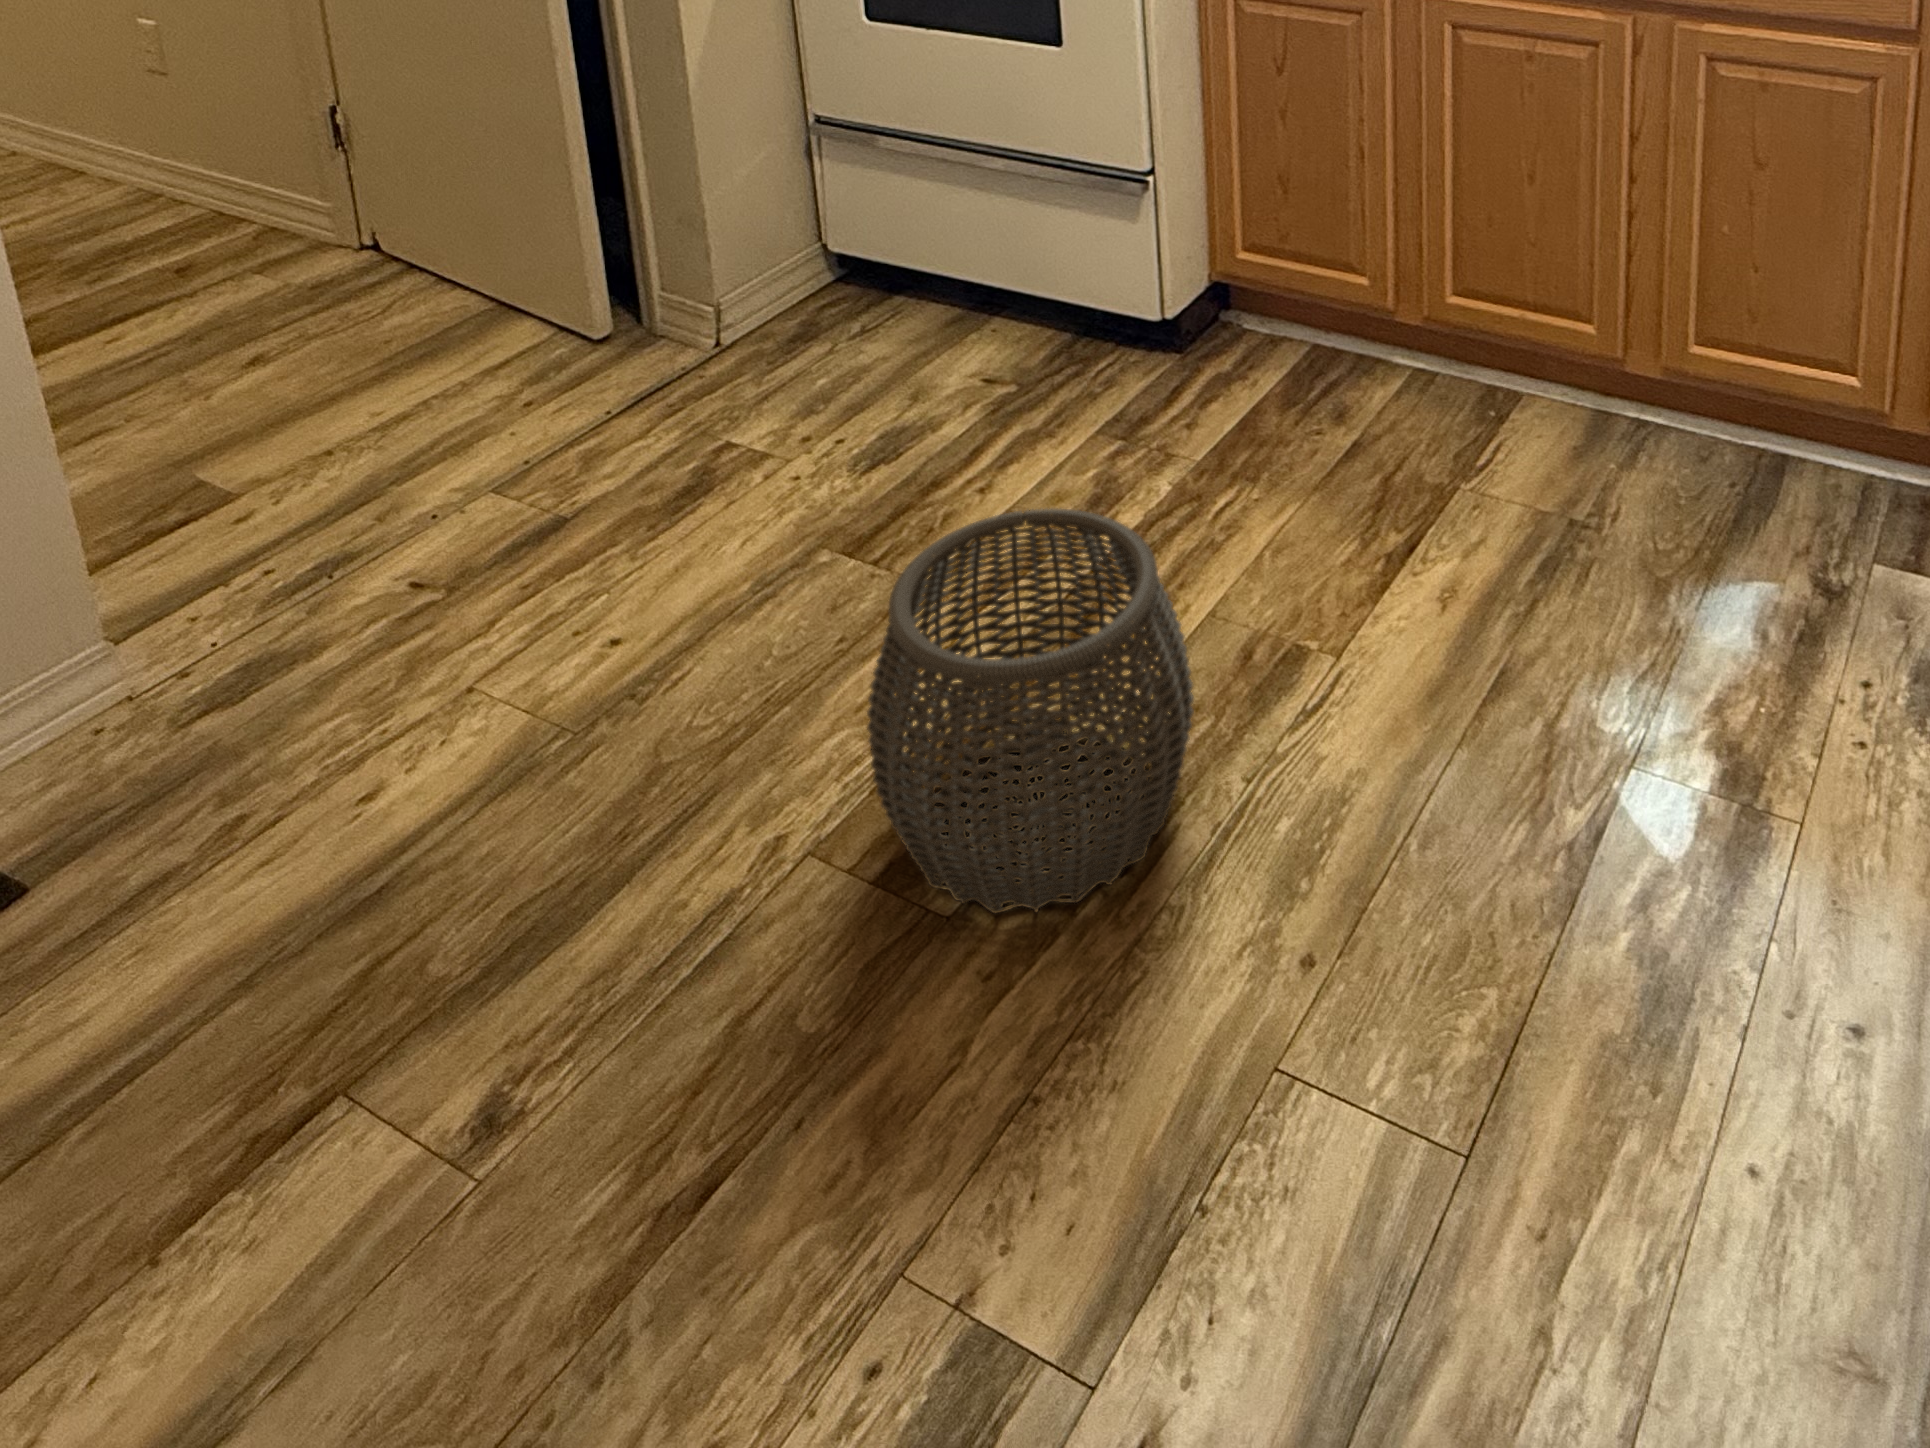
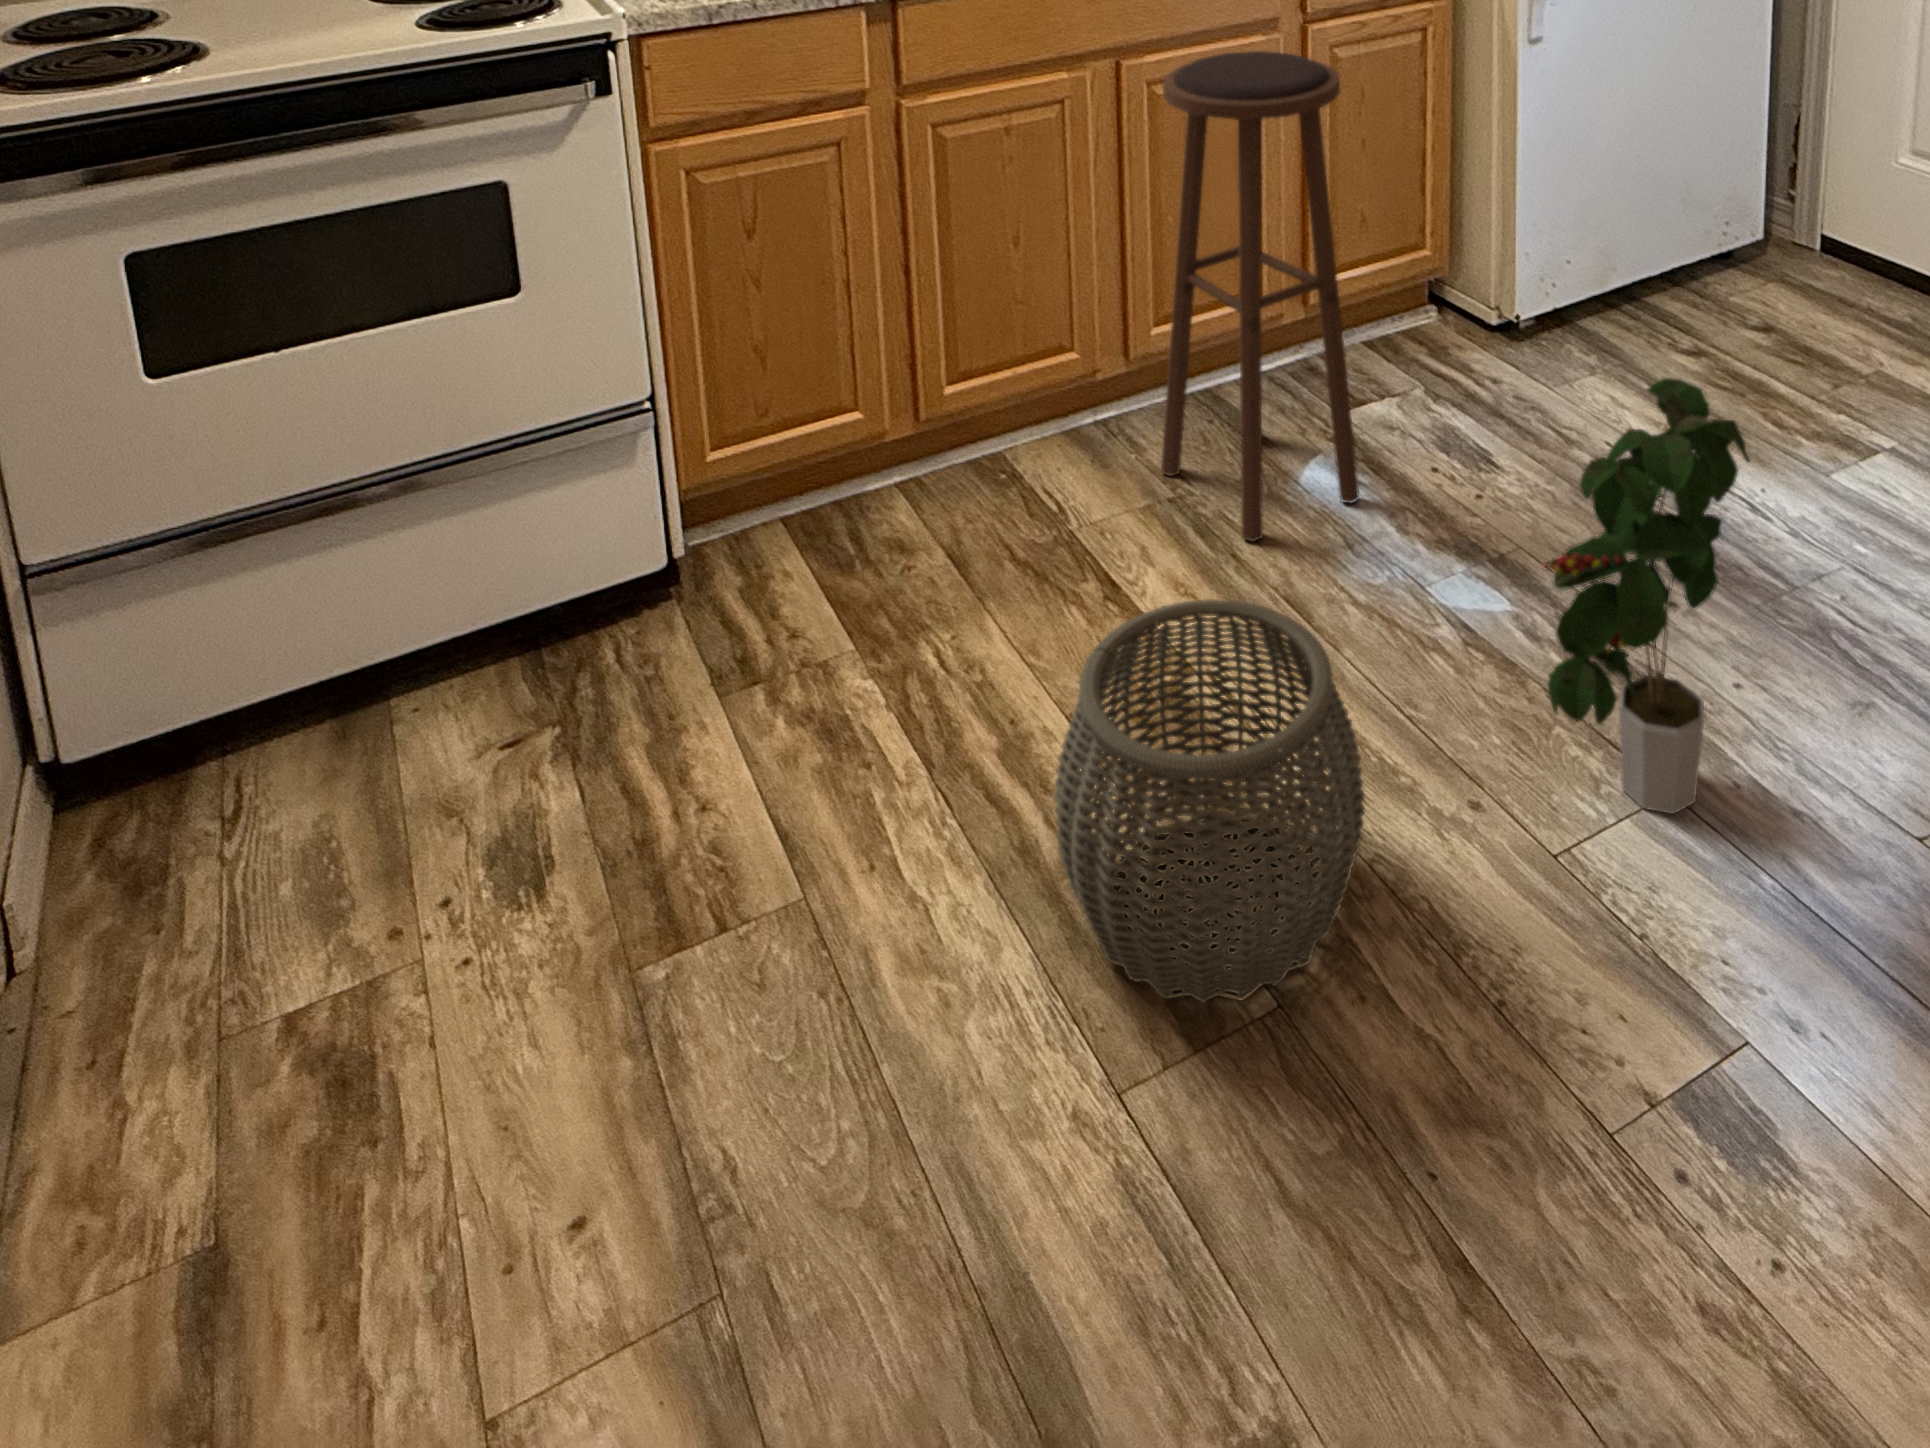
stool: none [1547,26,1778,648] -> present [1161,51,1360,542]
potted plant: none [1194,618,1749,1192] -> present [1543,378,1750,814]

